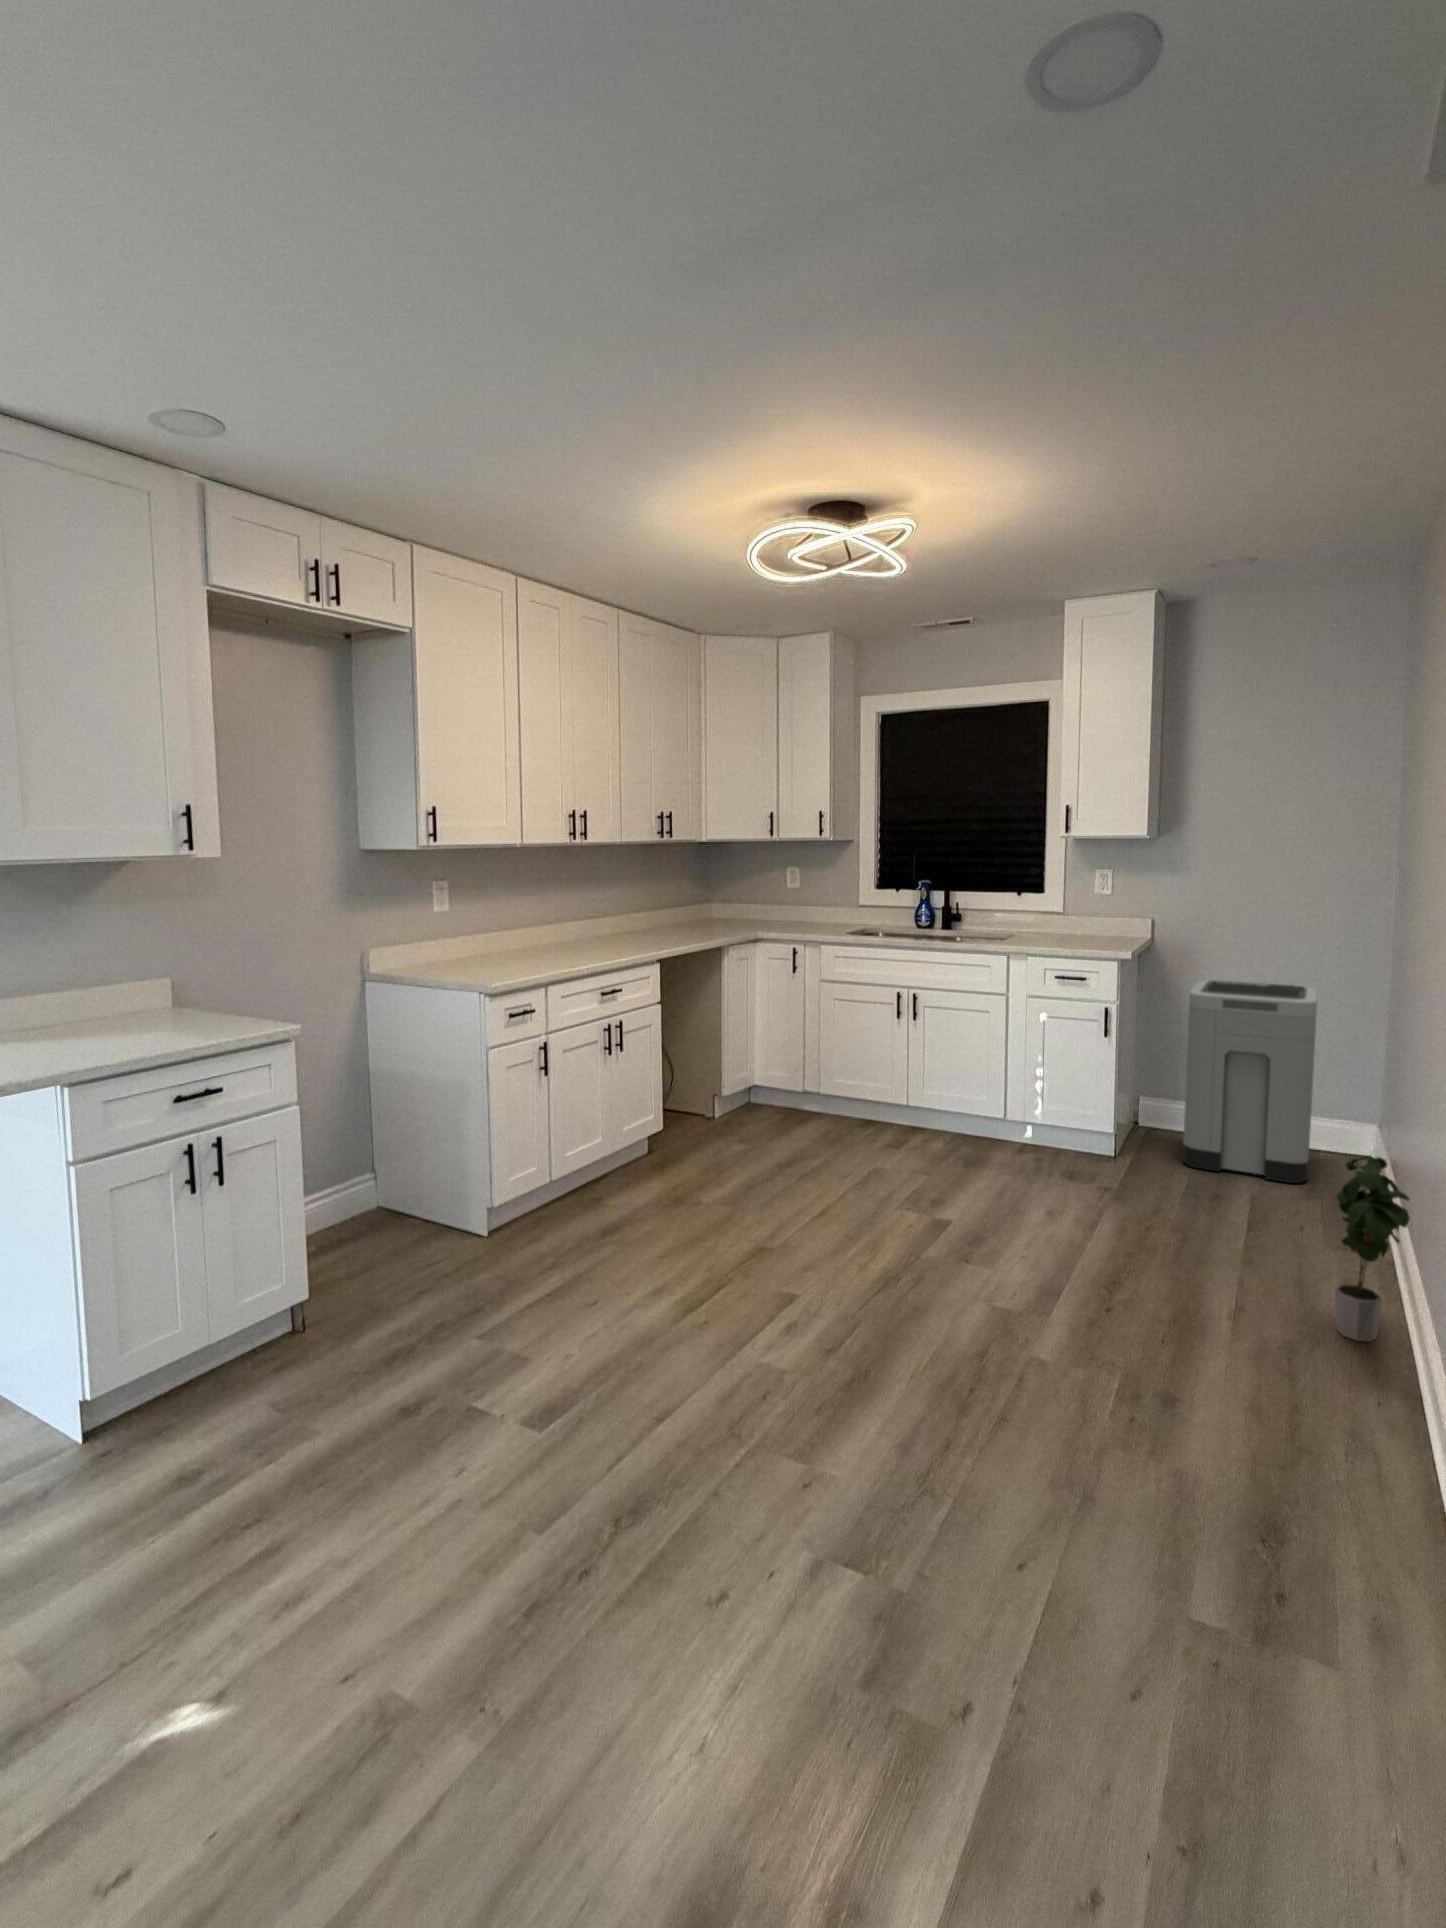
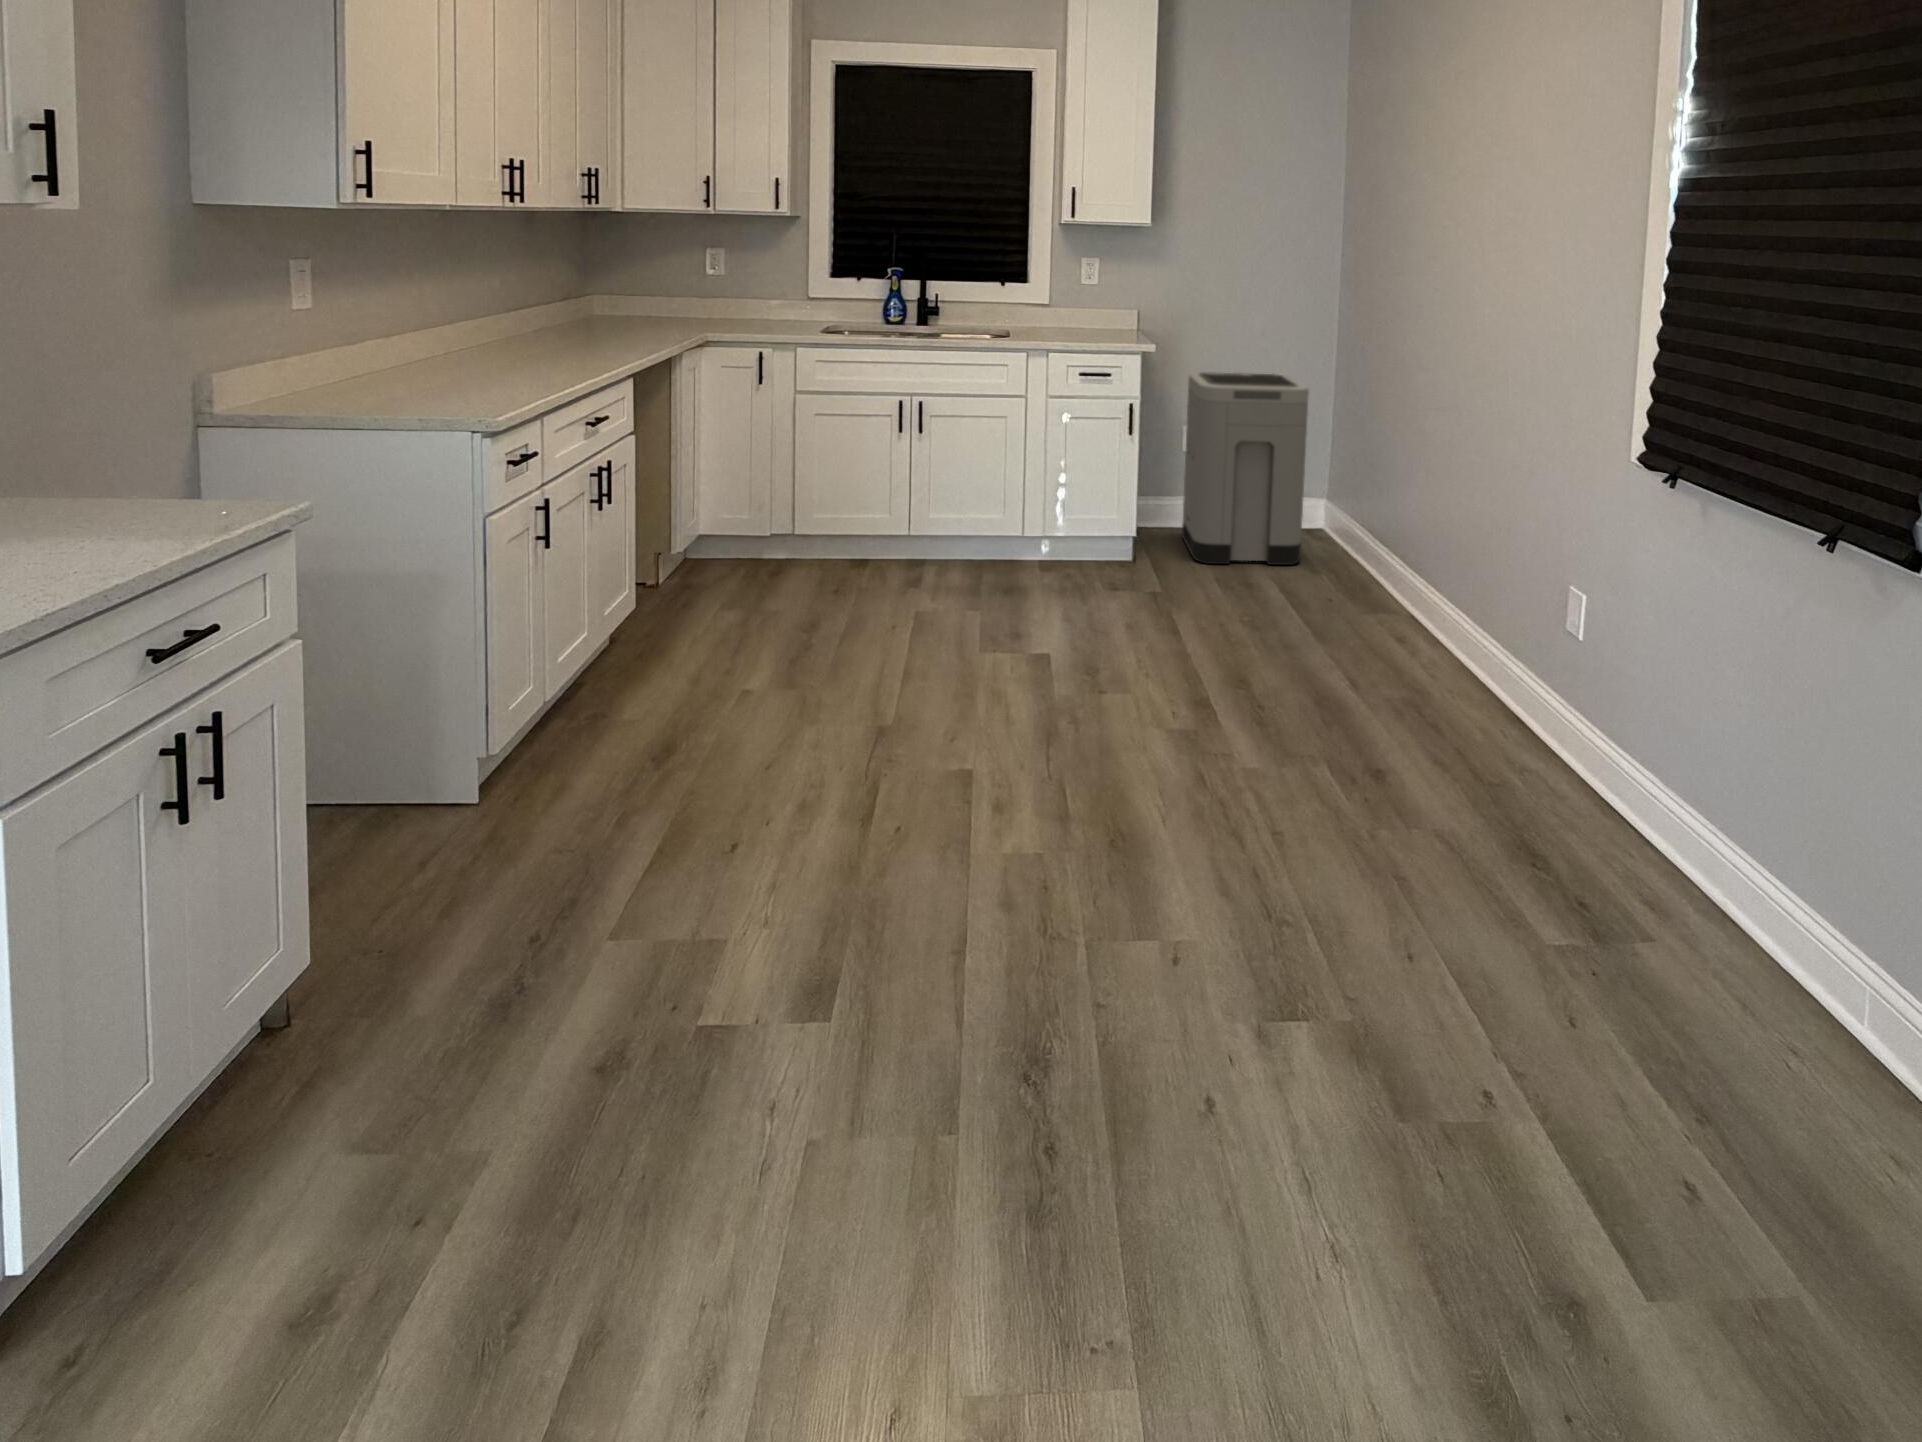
potted plant: present [1335,1156,1410,1342] -> none [1419,523,1505,691]

